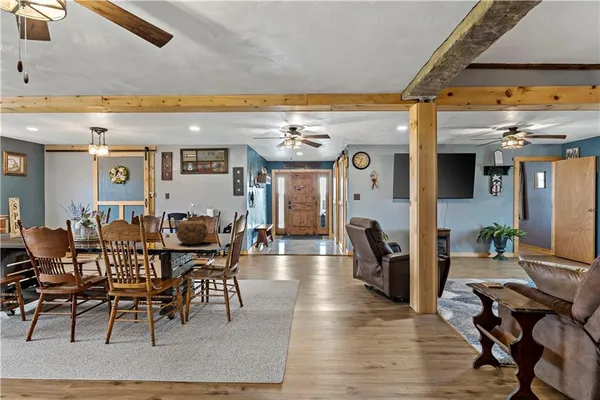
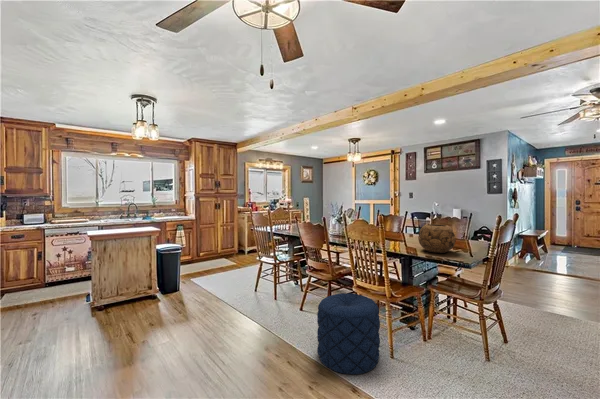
pouf: none [61,297,139,383] -> present [317,293,380,374]

